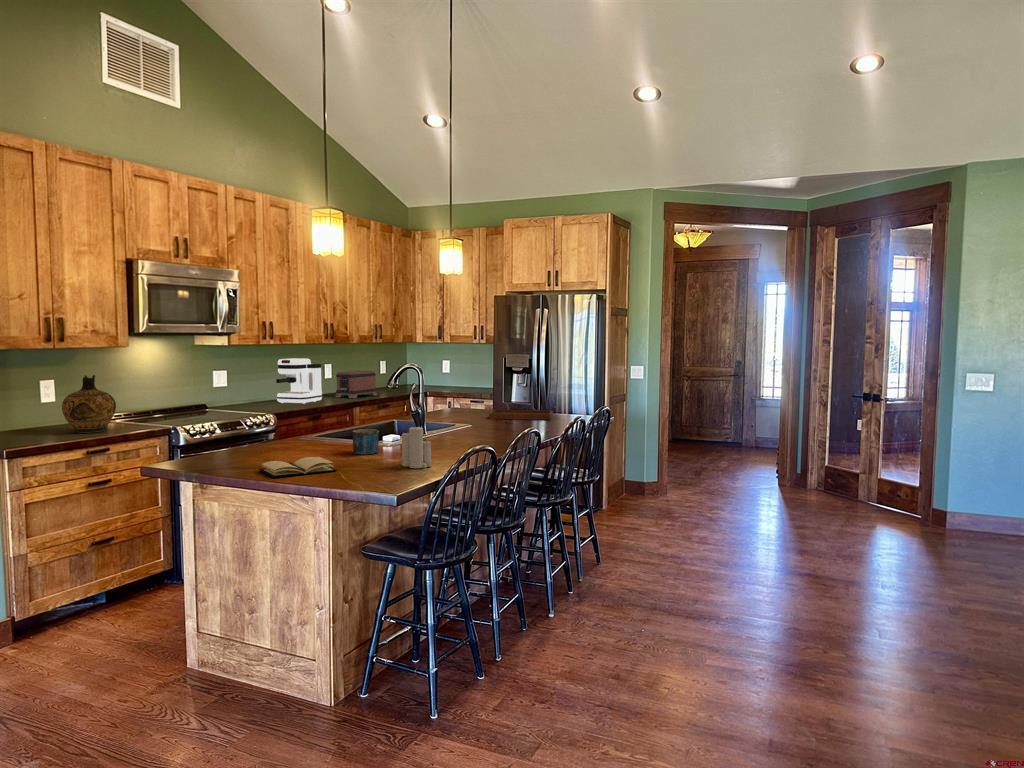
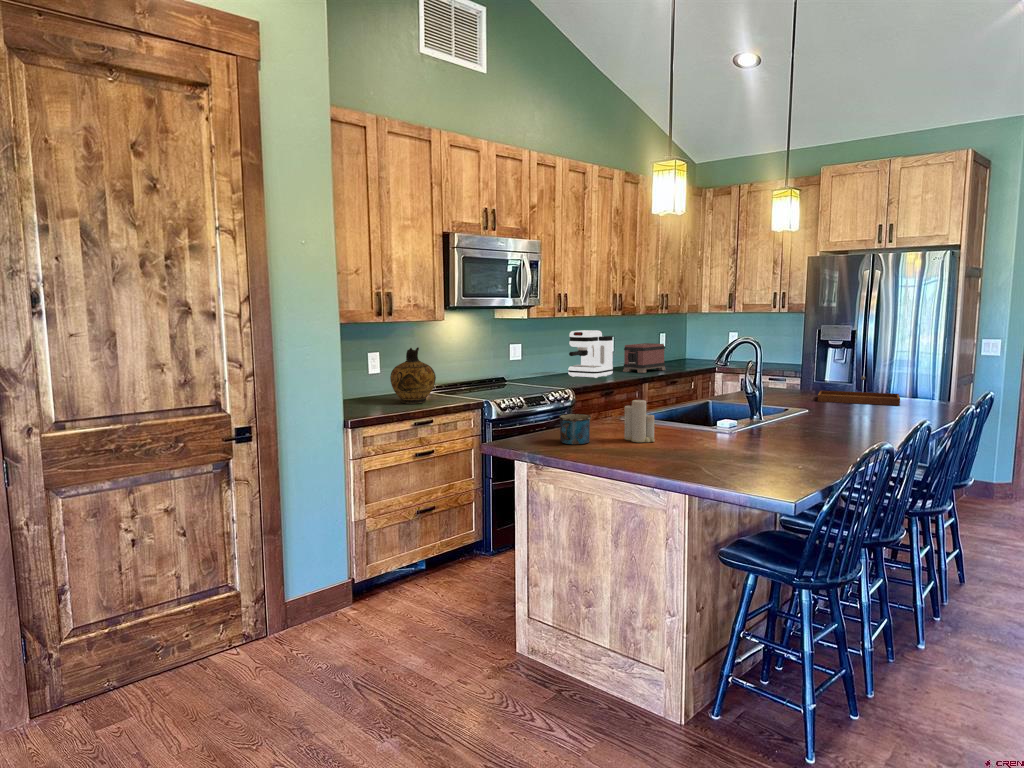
candle: present [402,427,431,468] -> present [624,400,655,442]
mug: present [352,429,379,455] -> present [559,414,591,444]
book: present [259,457,337,477] -> none [603,443,692,465]

